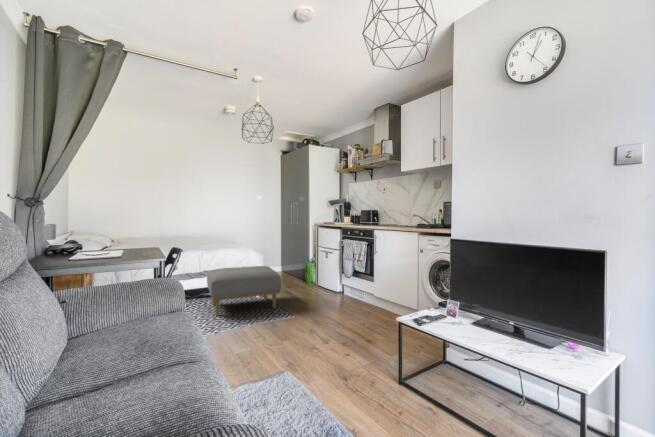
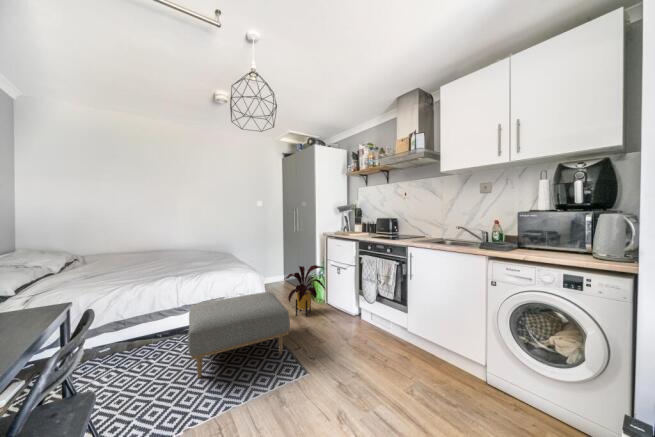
house plant: none [278,249,317,292] -> present [286,265,325,317]

